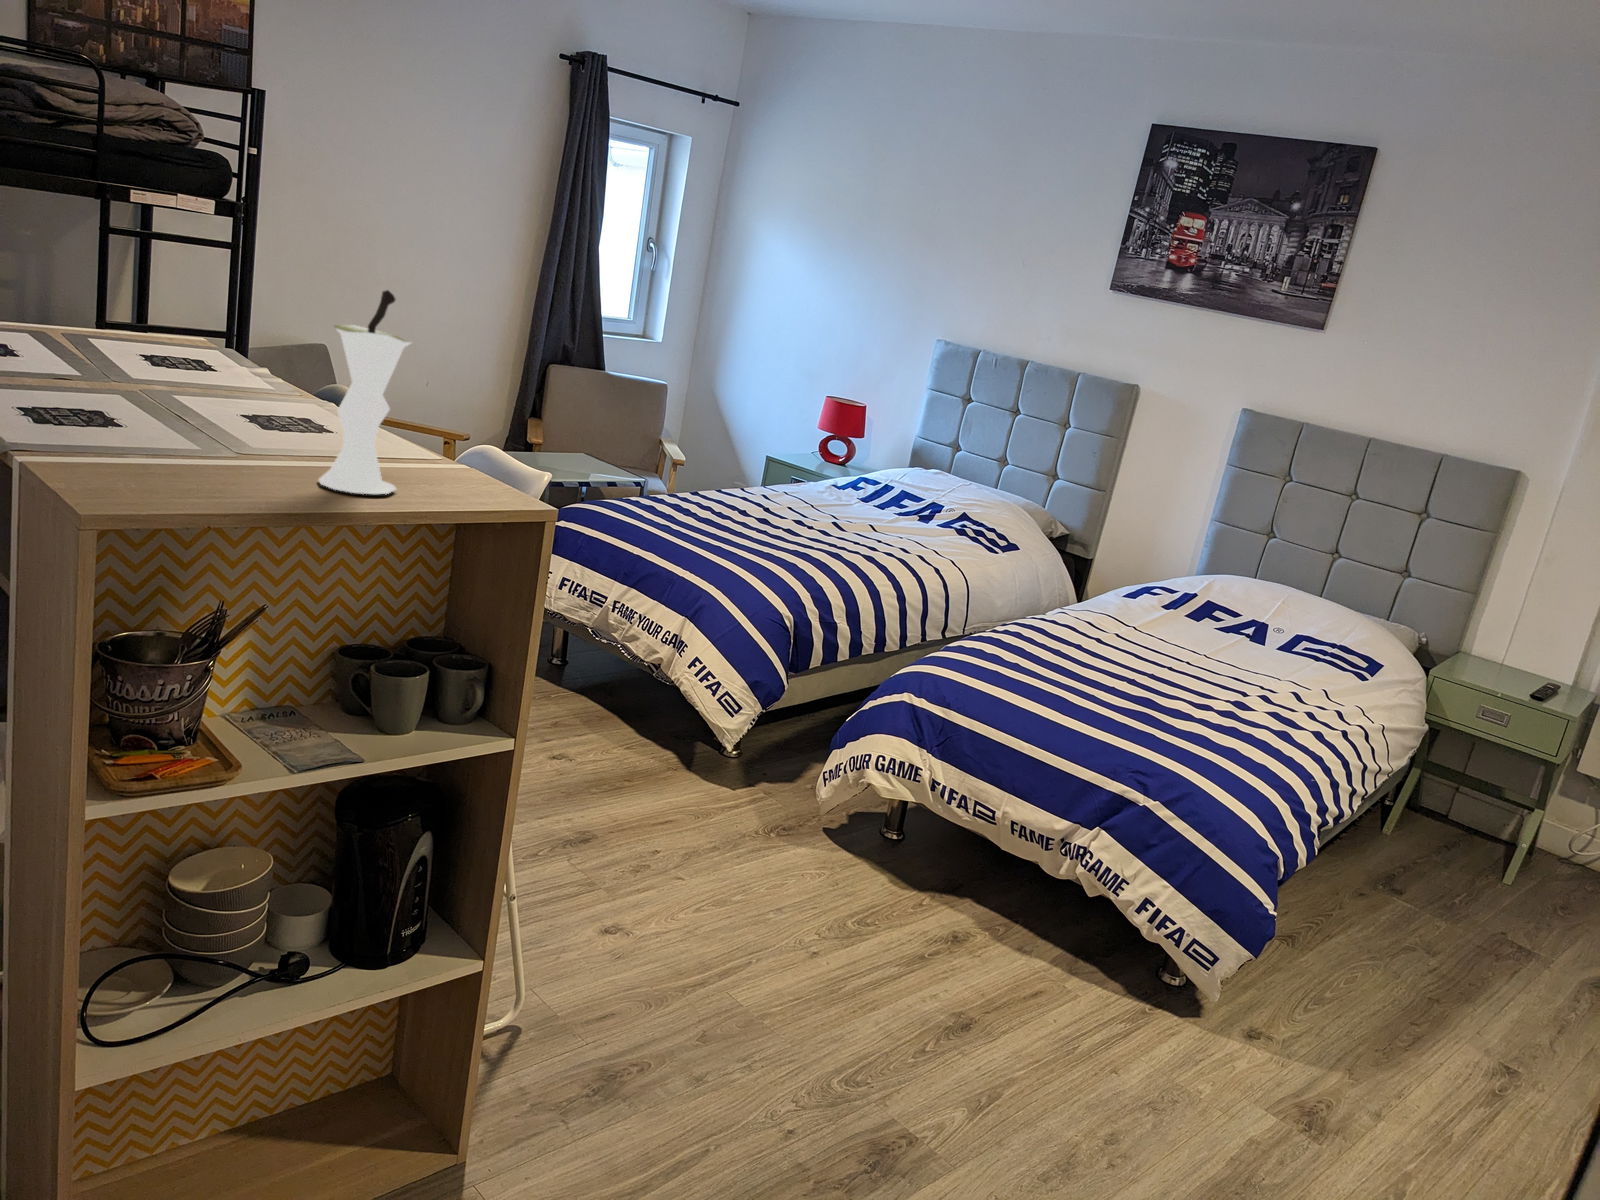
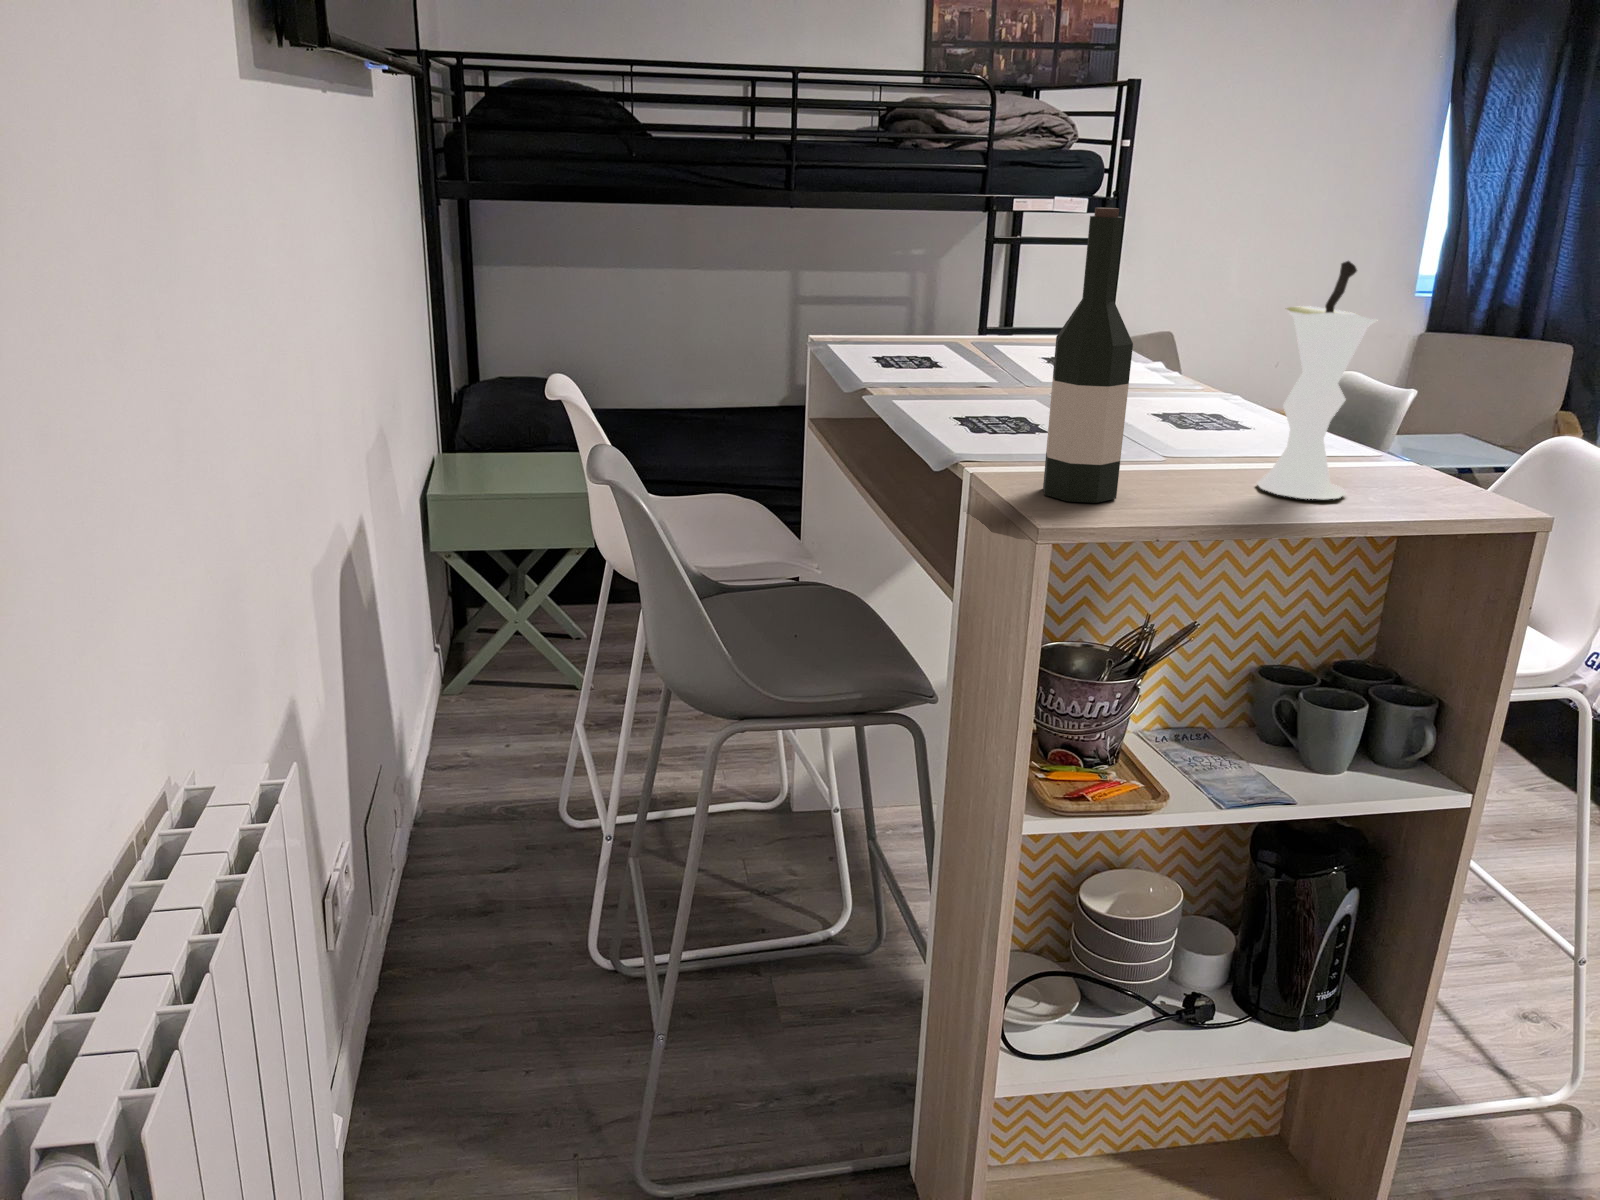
wine bottle: none [96,211,180,493] -> present [1043,208,1133,503]

